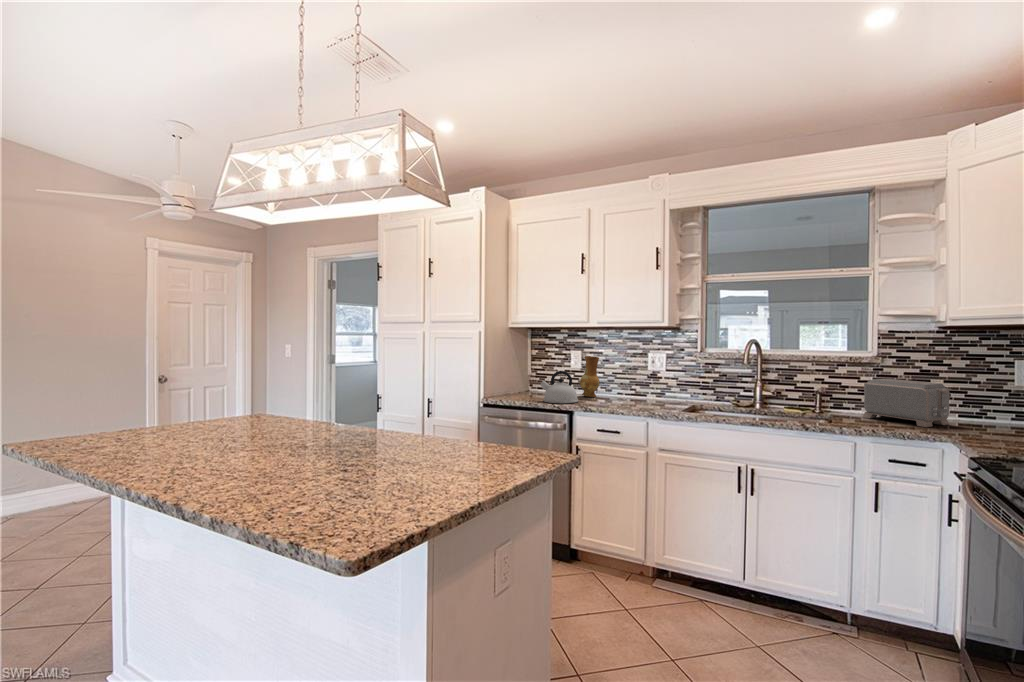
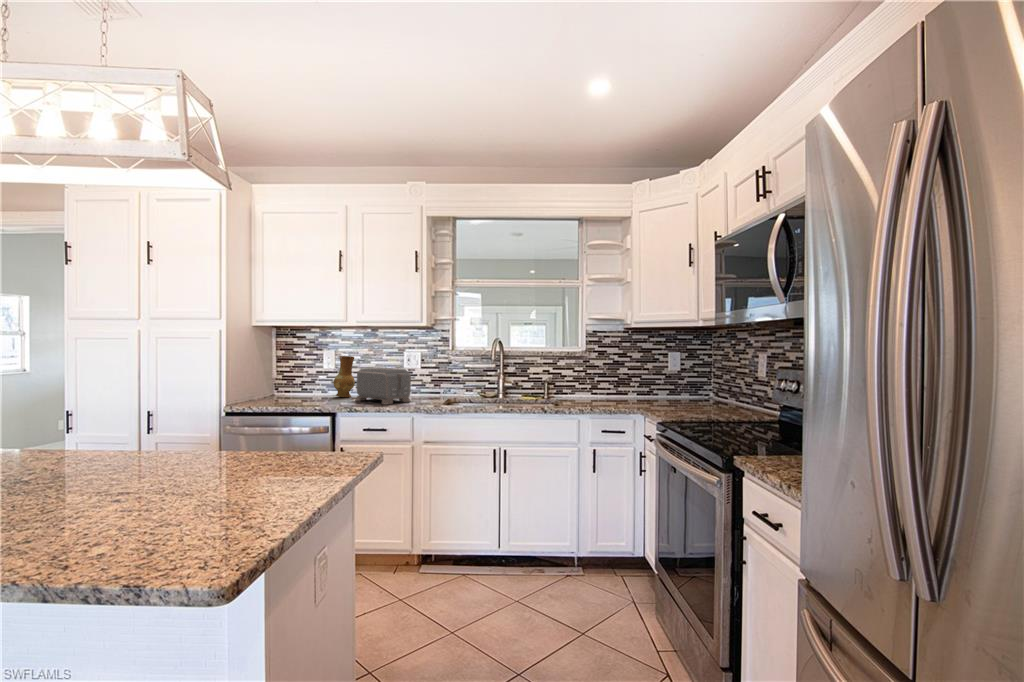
kettle: present [540,371,578,403] -> none [288,370,333,405]
toaster: present [862,379,950,427] -> present [356,368,411,404]

